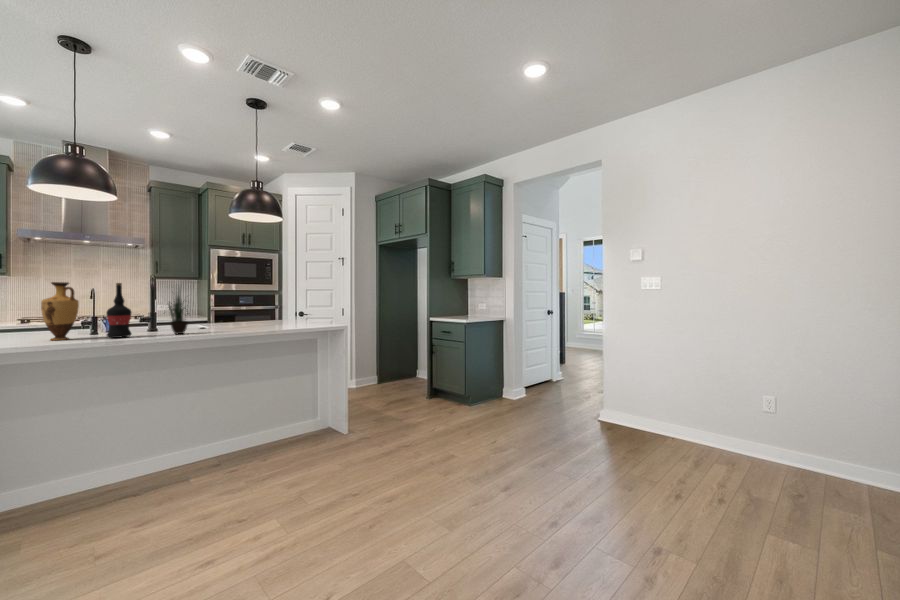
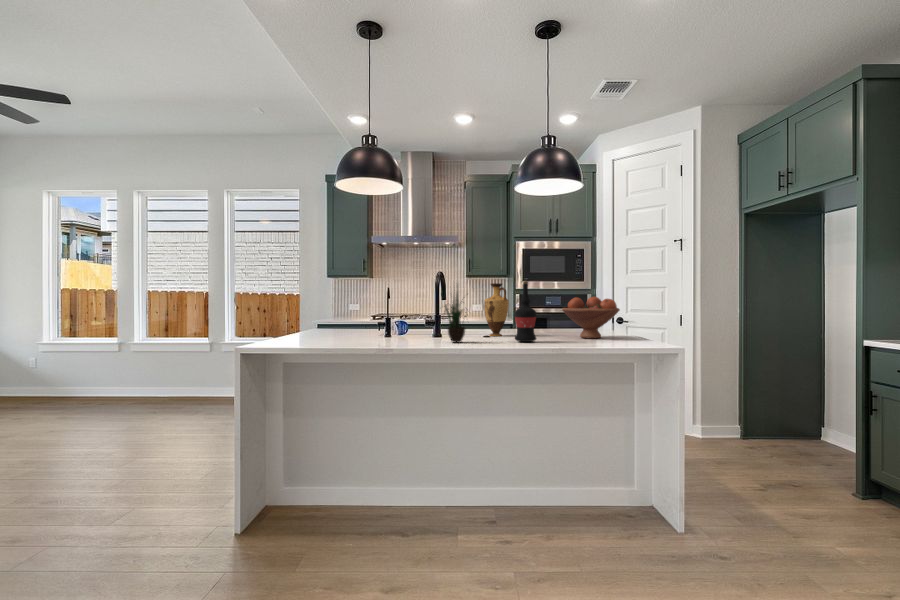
vase: present [41,282,79,340] -> present [484,283,509,336]
wine bottle: present [107,283,131,338] -> present [515,281,536,342]
fruit bowl: none [266,297,309,326] -> present [562,297,620,339]

